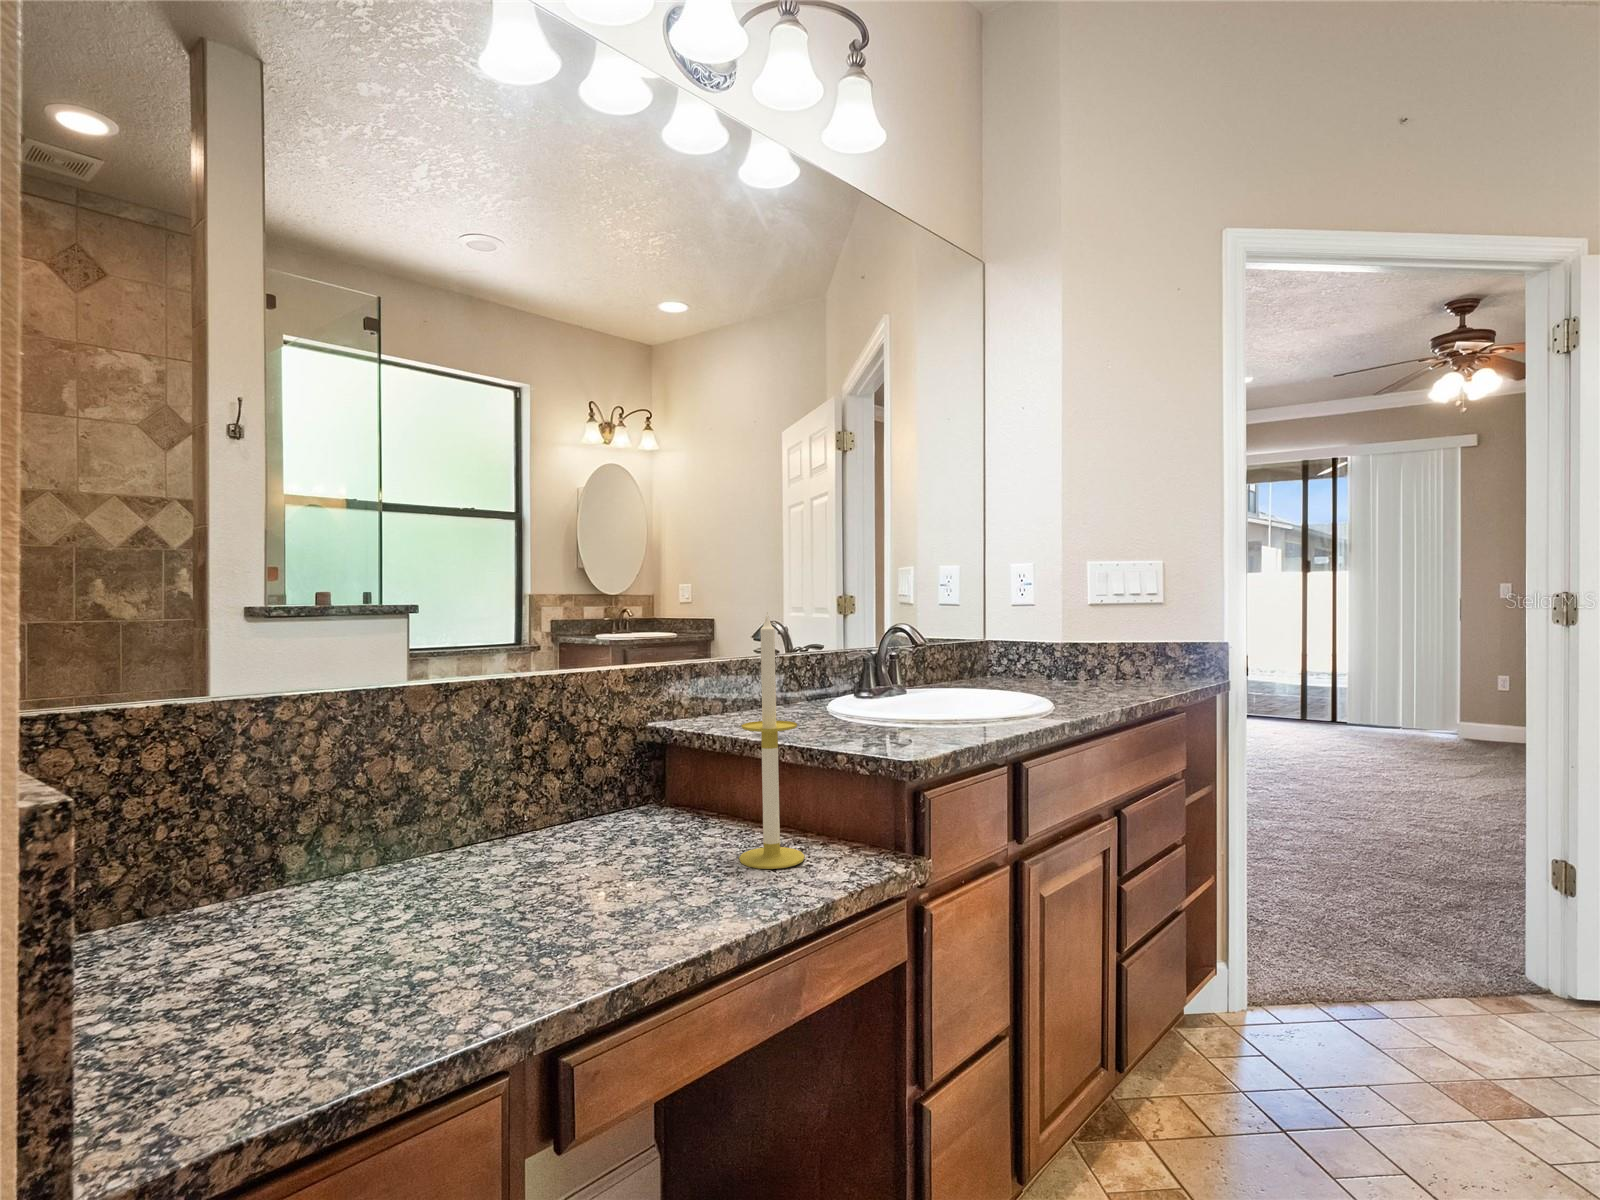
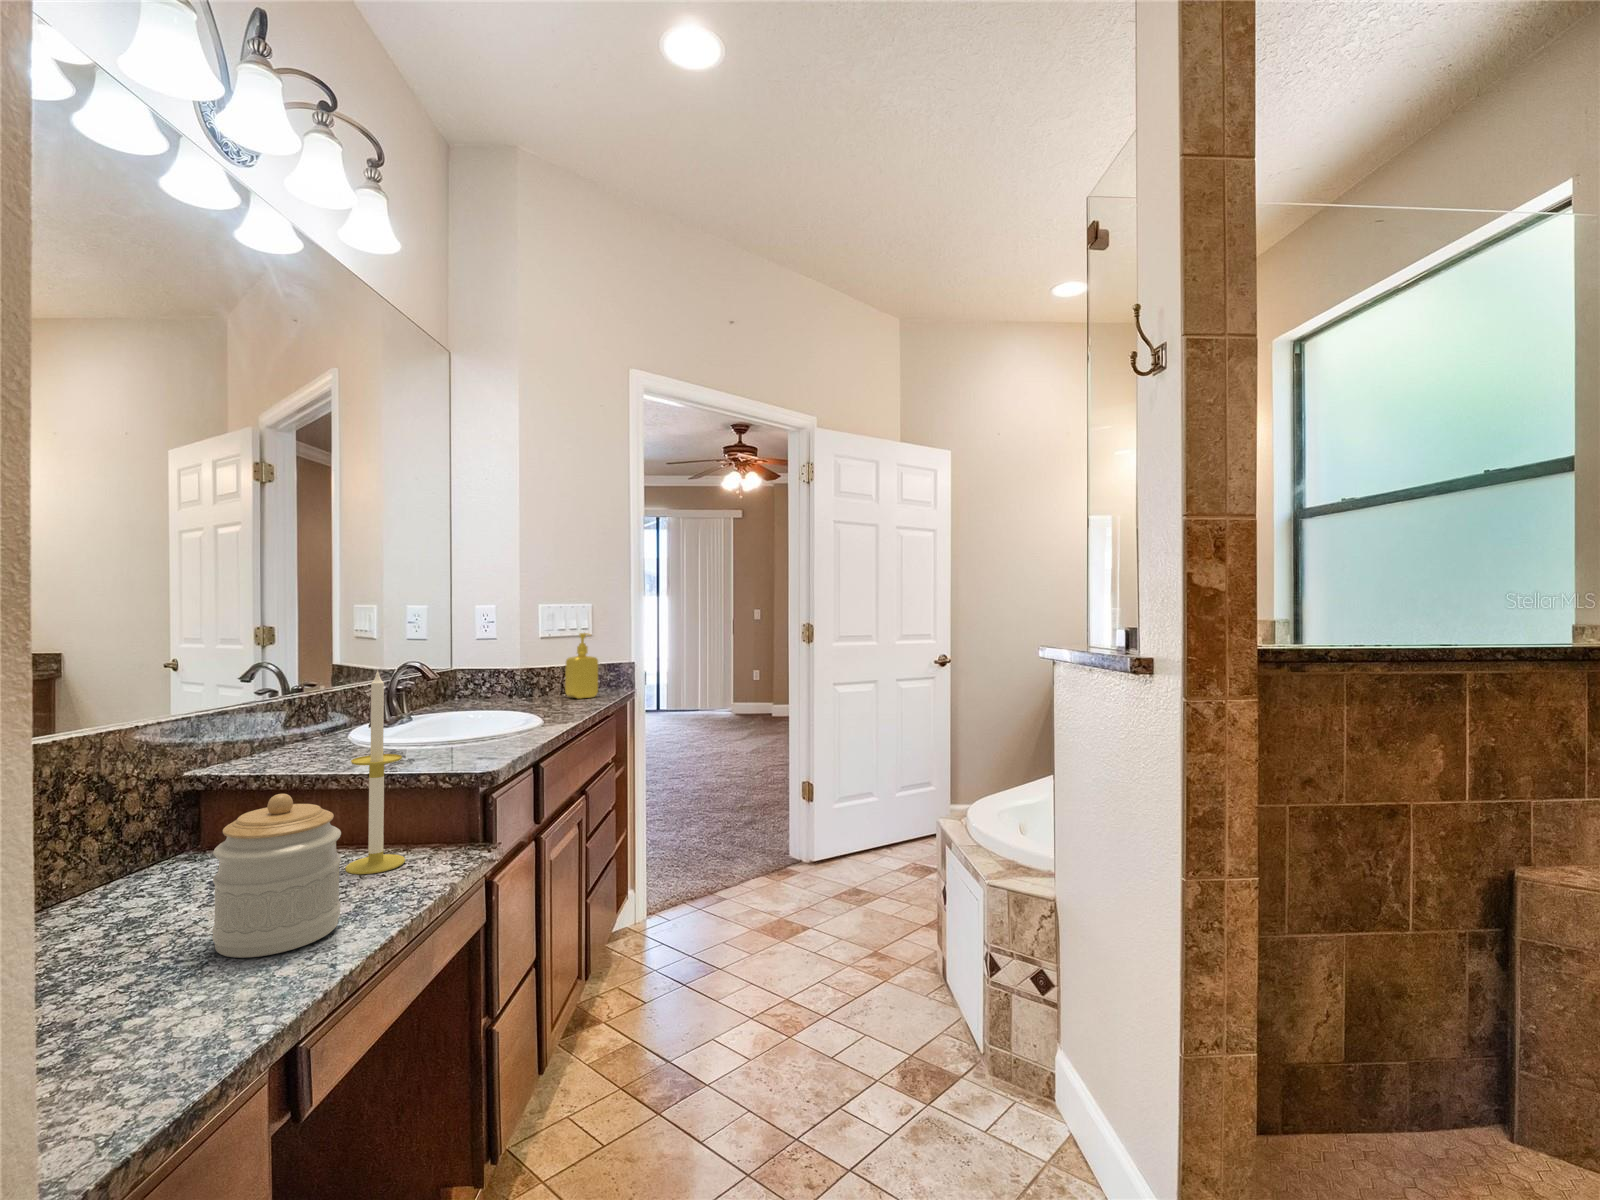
soap dispenser: none [1121,593,1170,686] -> present [565,633,598,699]
jar: none [532,747,664,940] -> present [212,794,341,958]

